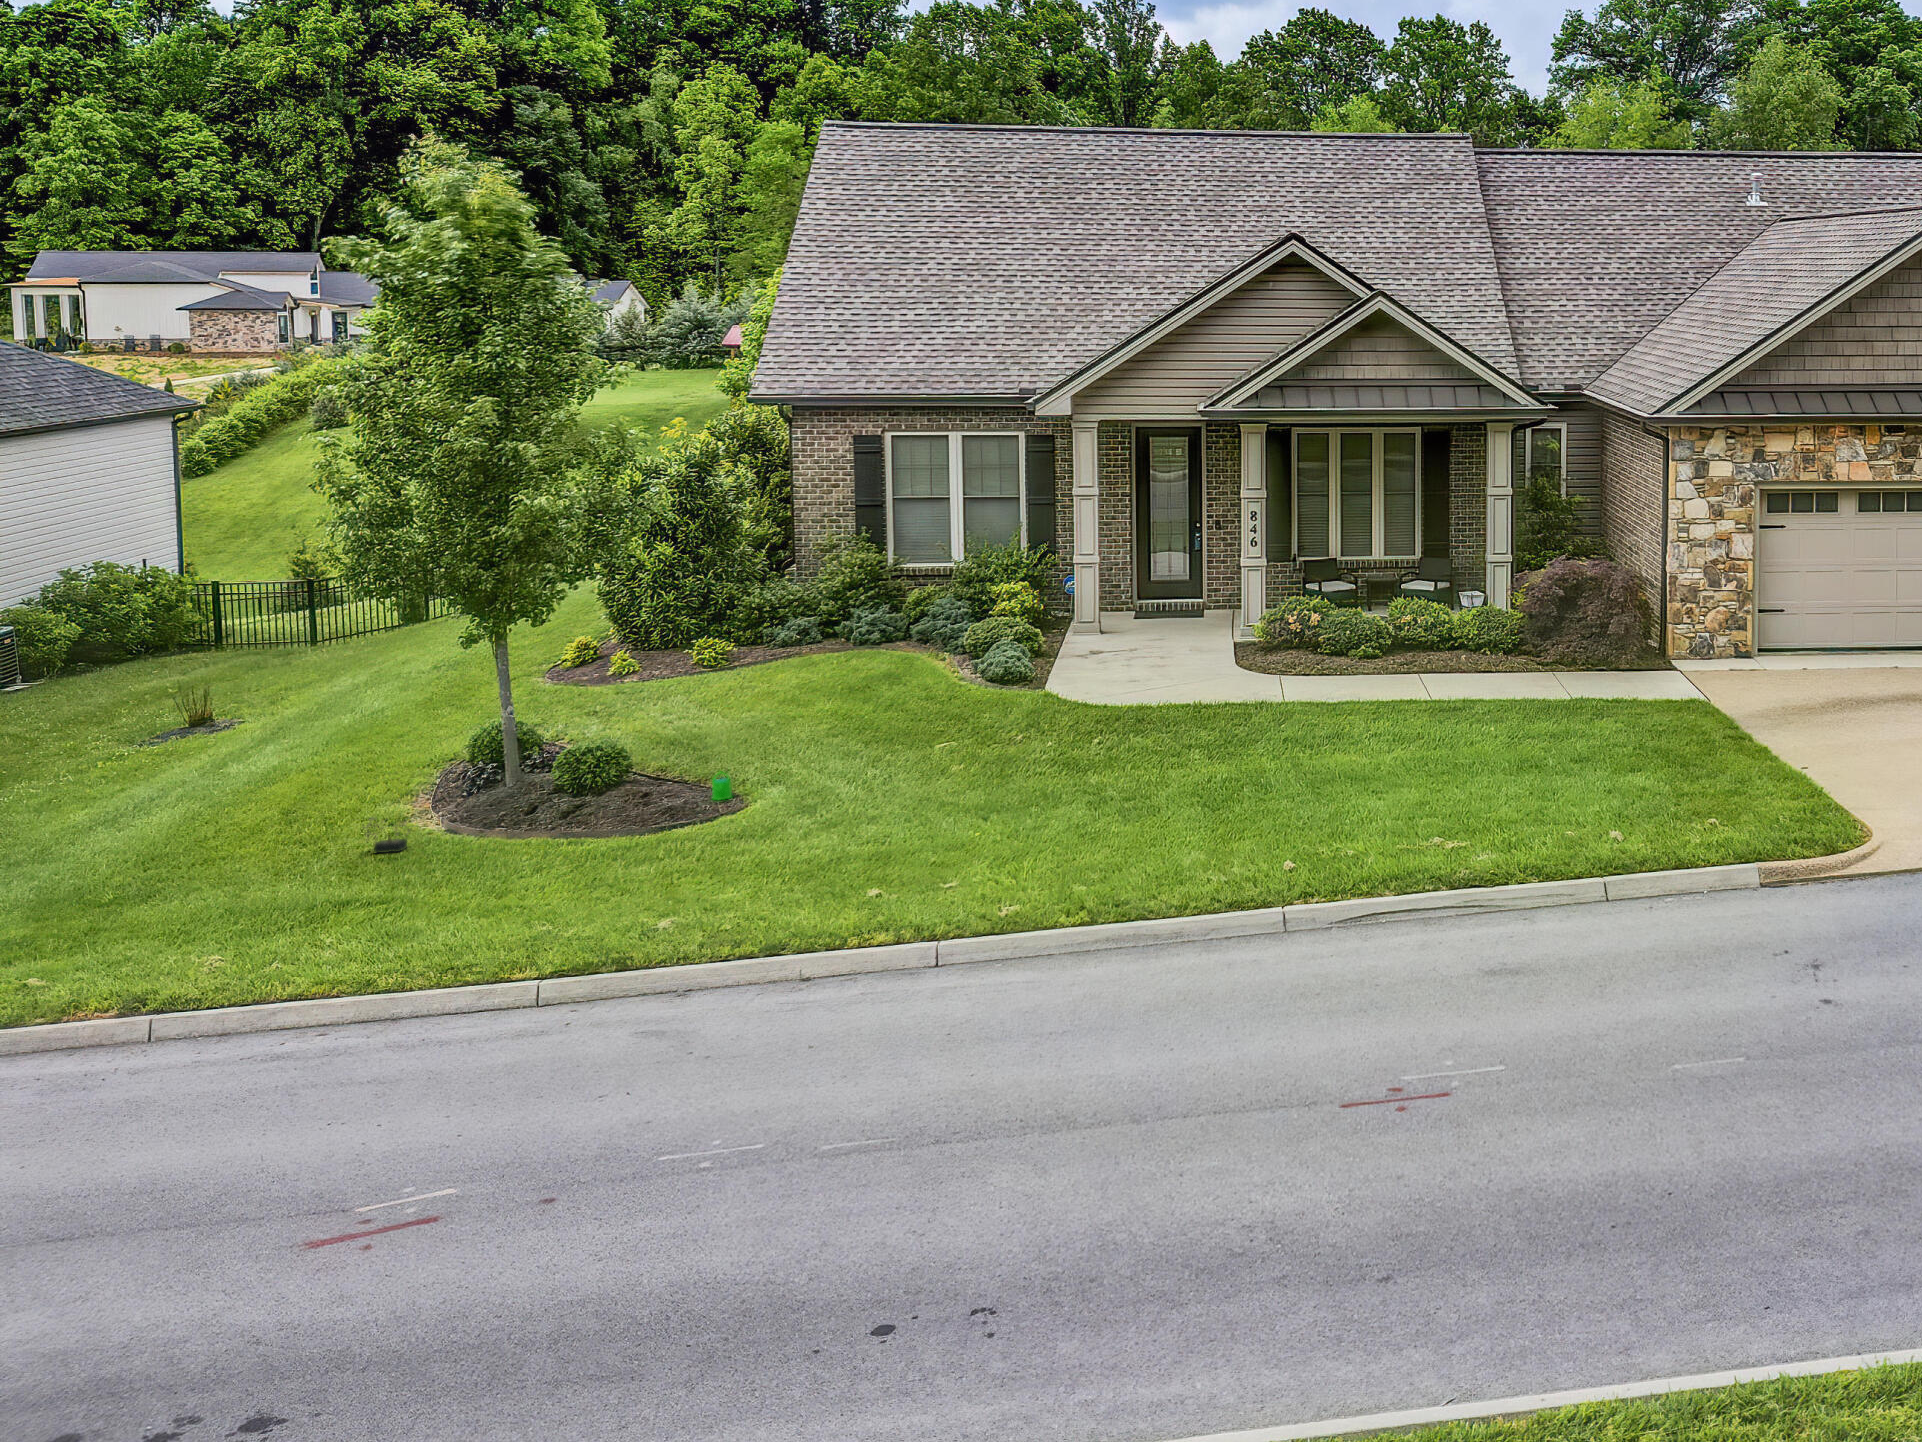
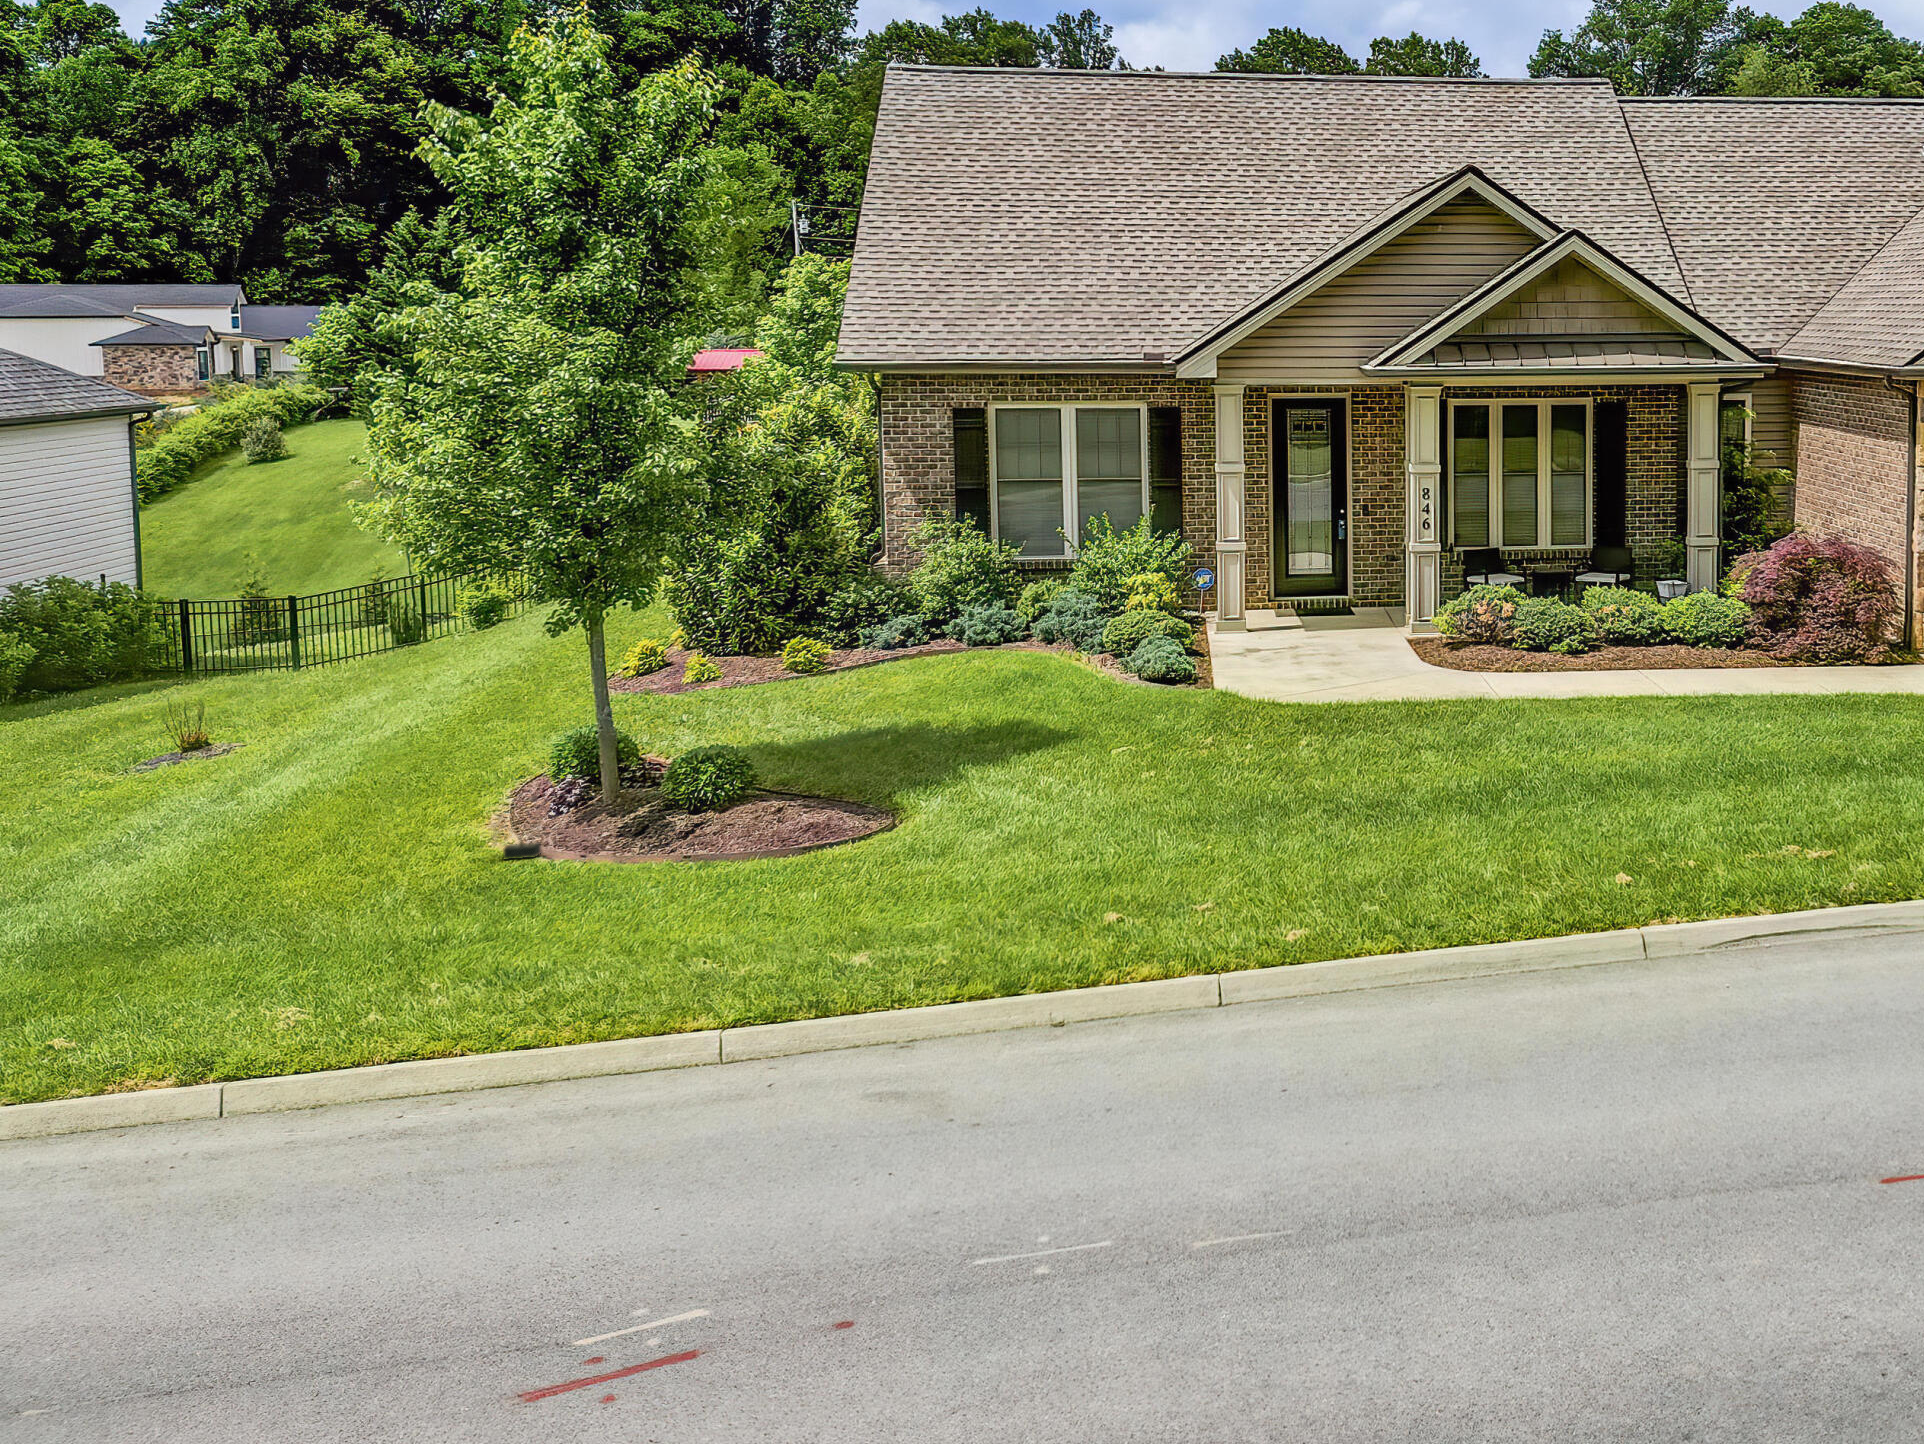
watering can: present [712,772,732,800] -> none [888,765,915,799]

